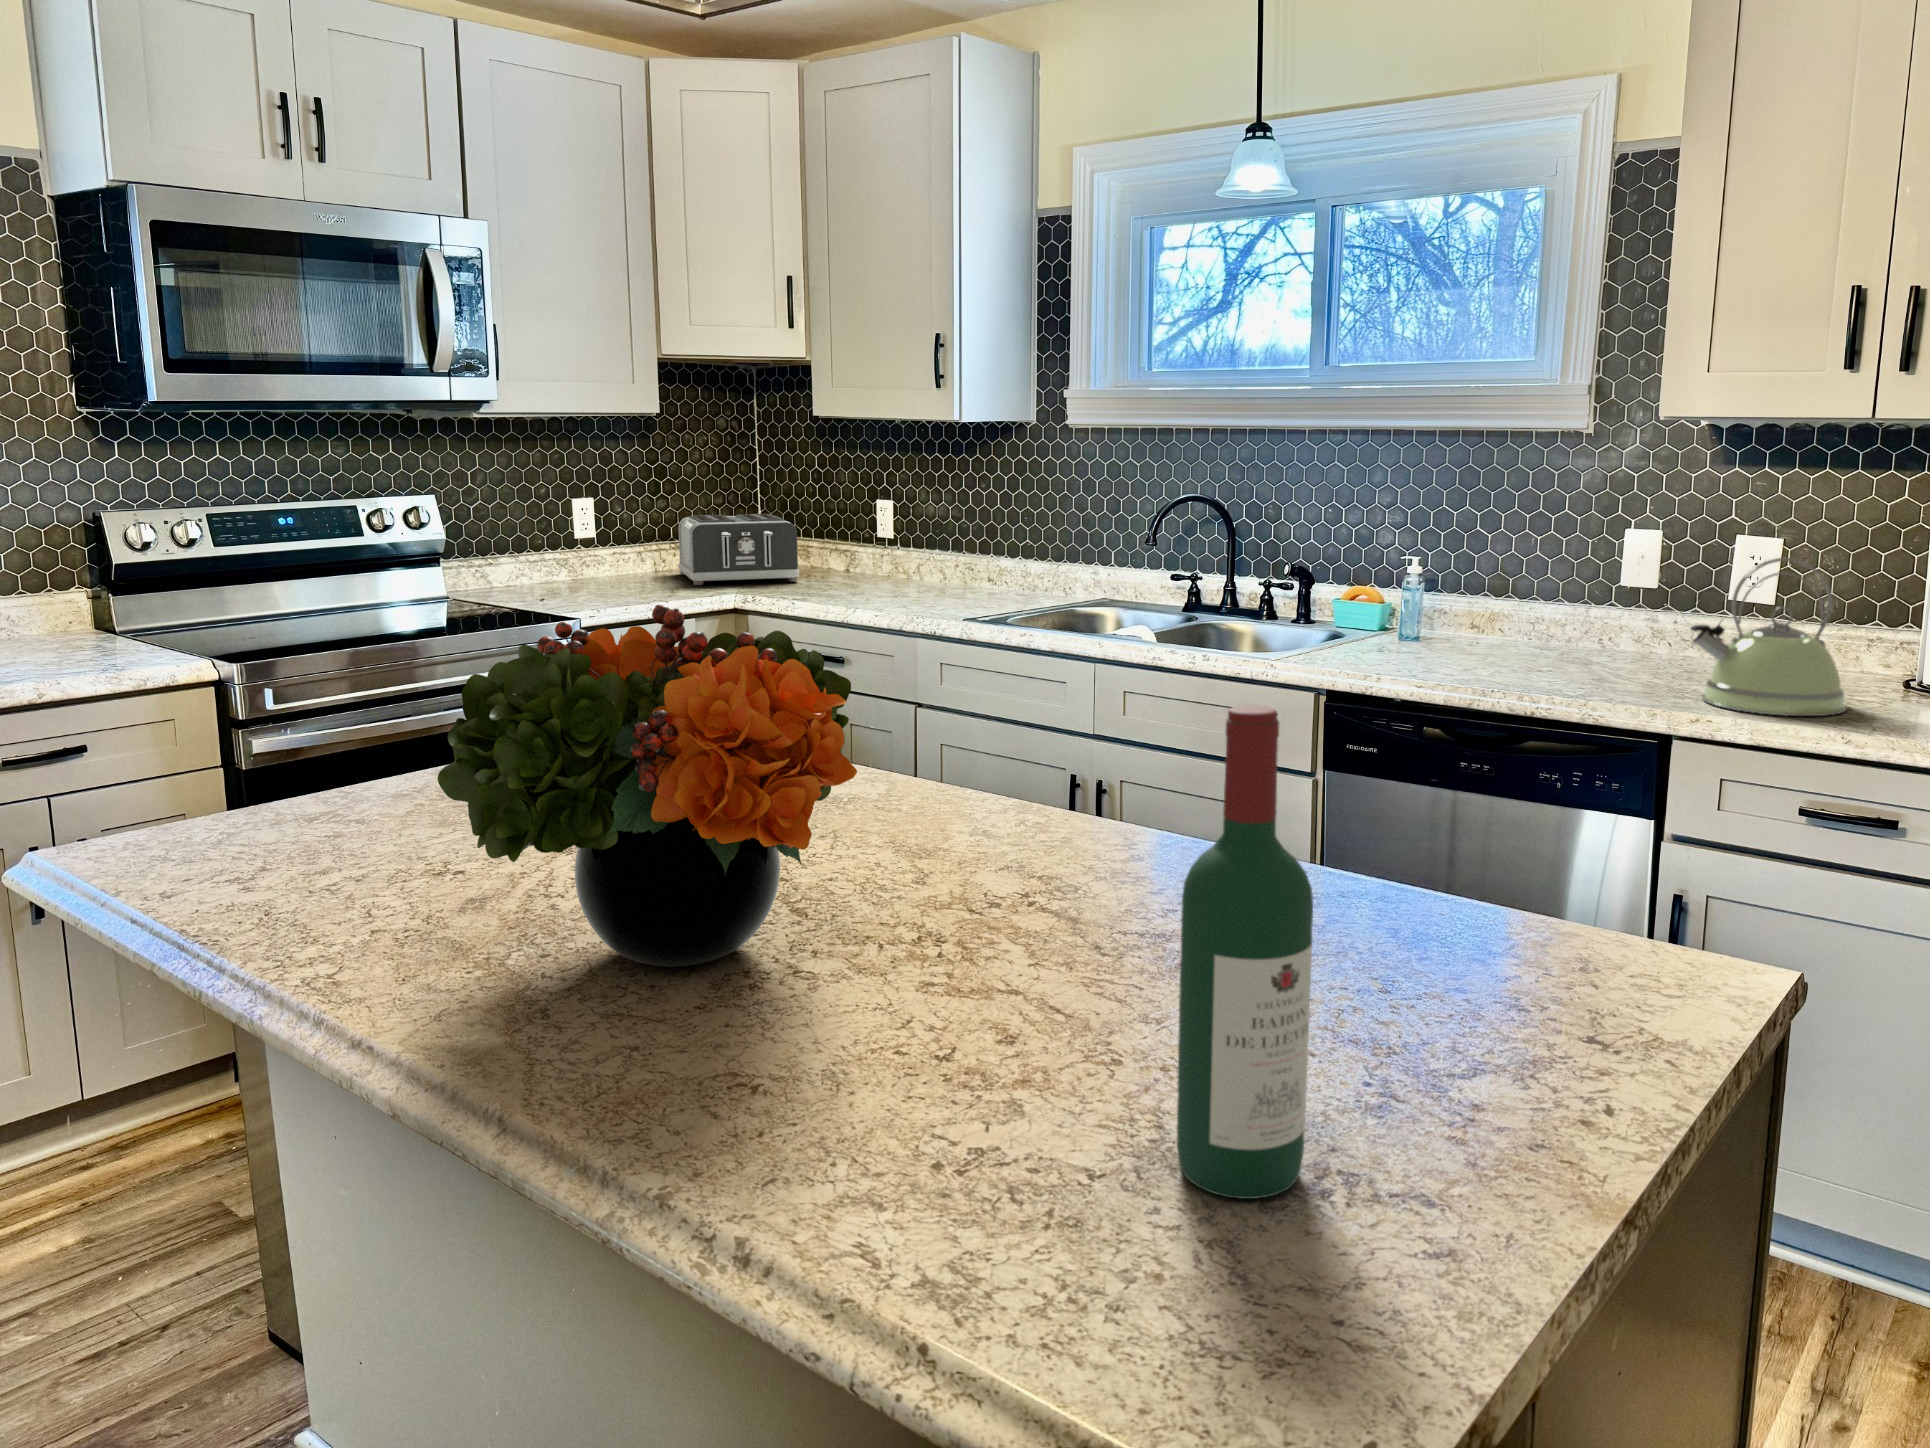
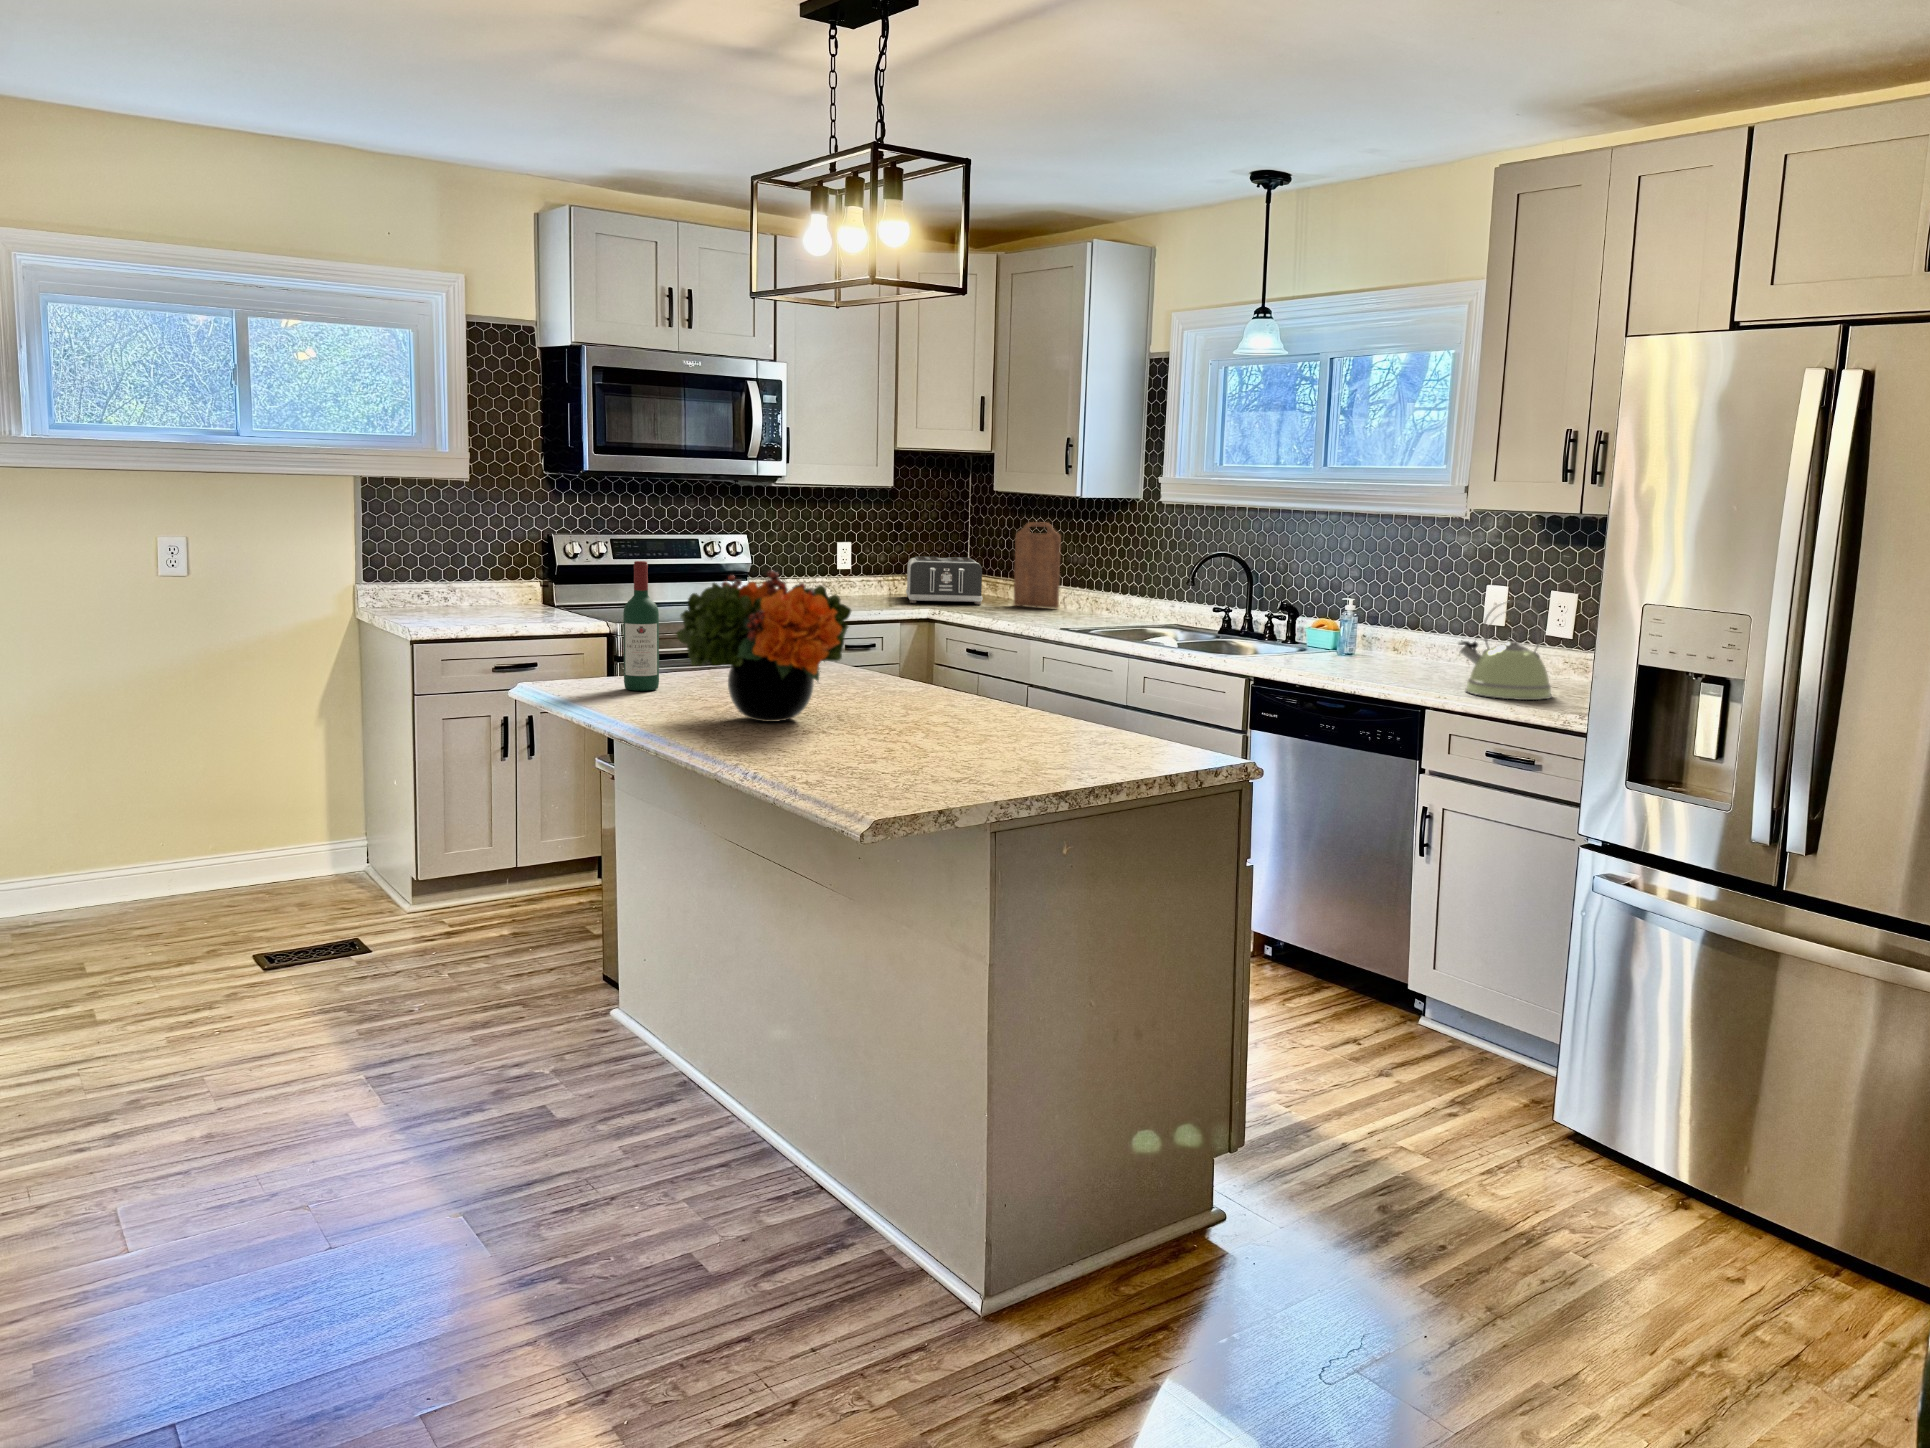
cutting board: none [841,460,911,582] -> present [1014,522,1061,608]
wine bottle: present [1177,705,1313,1199] -> present [623,561,659,691]

